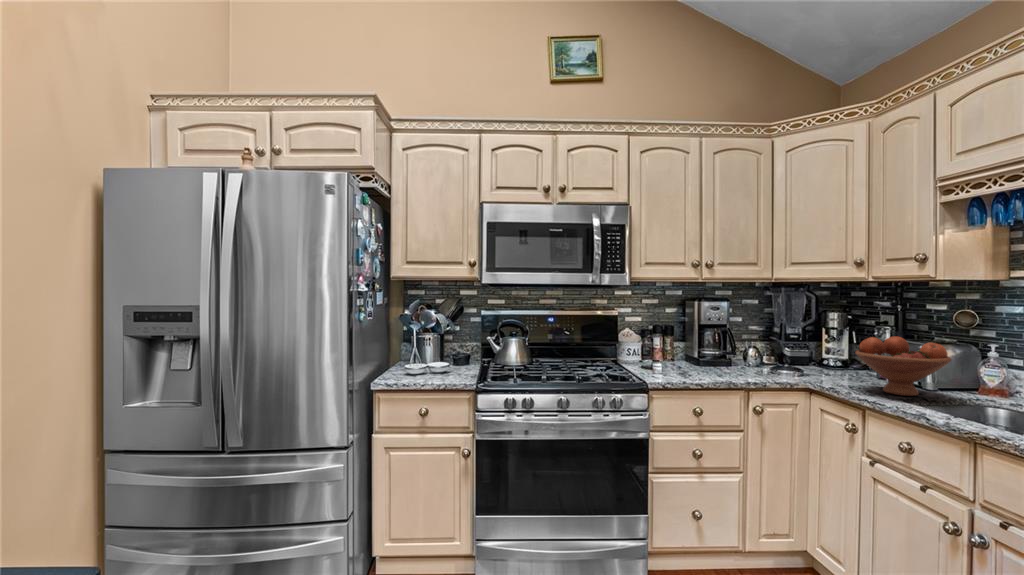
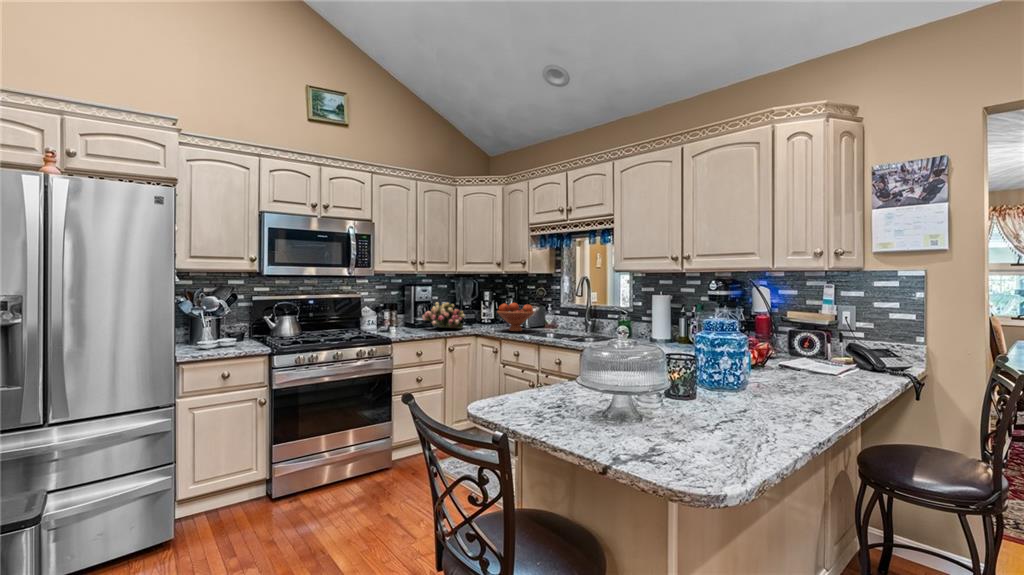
flower arrangement: none [708,328,787,376] -> present [422,302,465,329]

